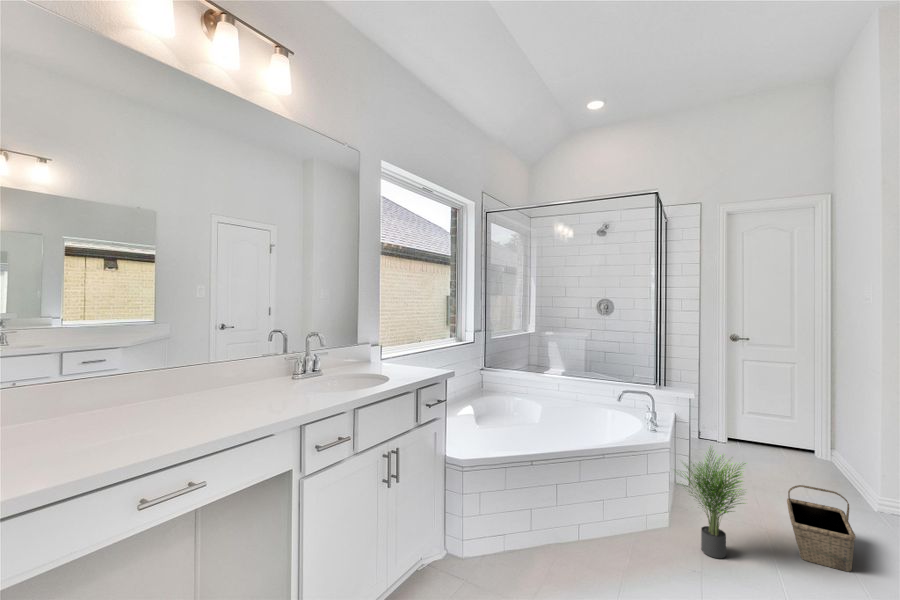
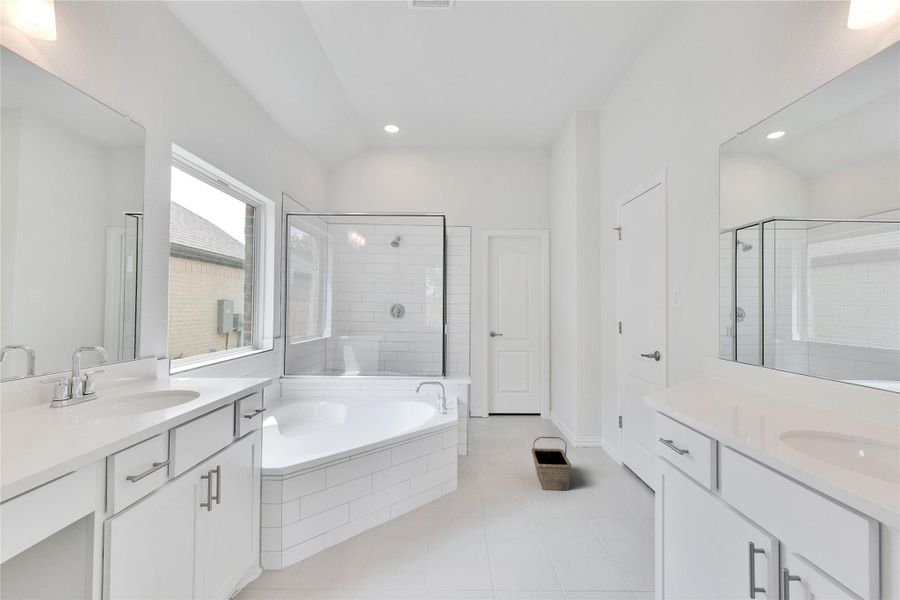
potted plant: present [685,451,746,558] -> none [460,417,515,504]

